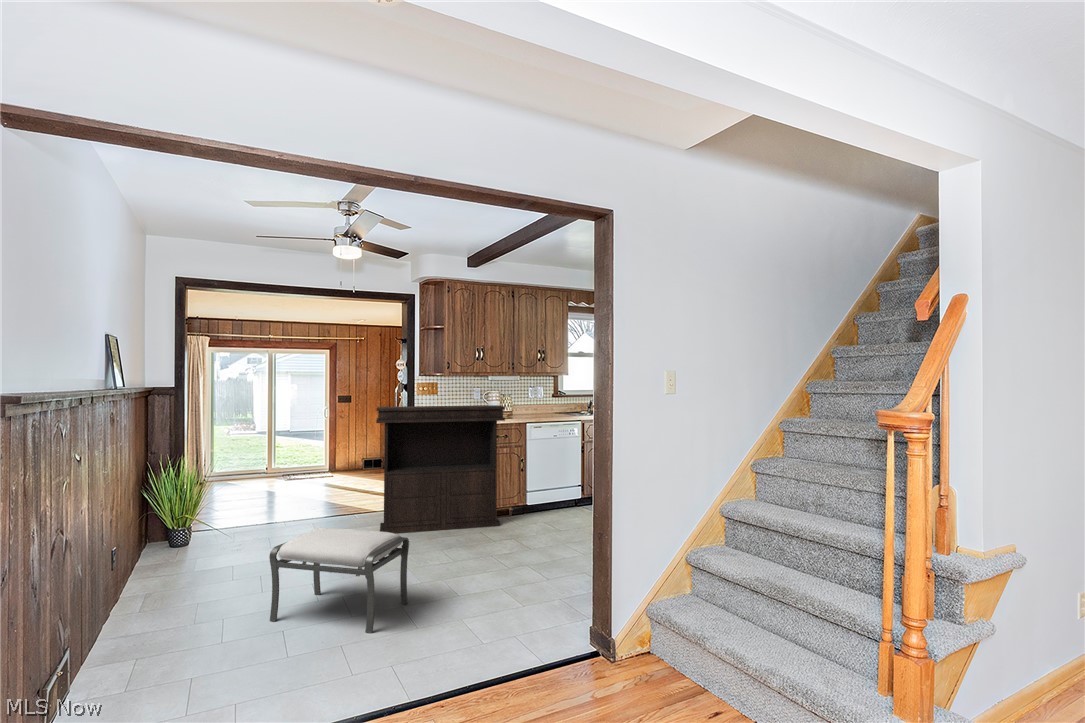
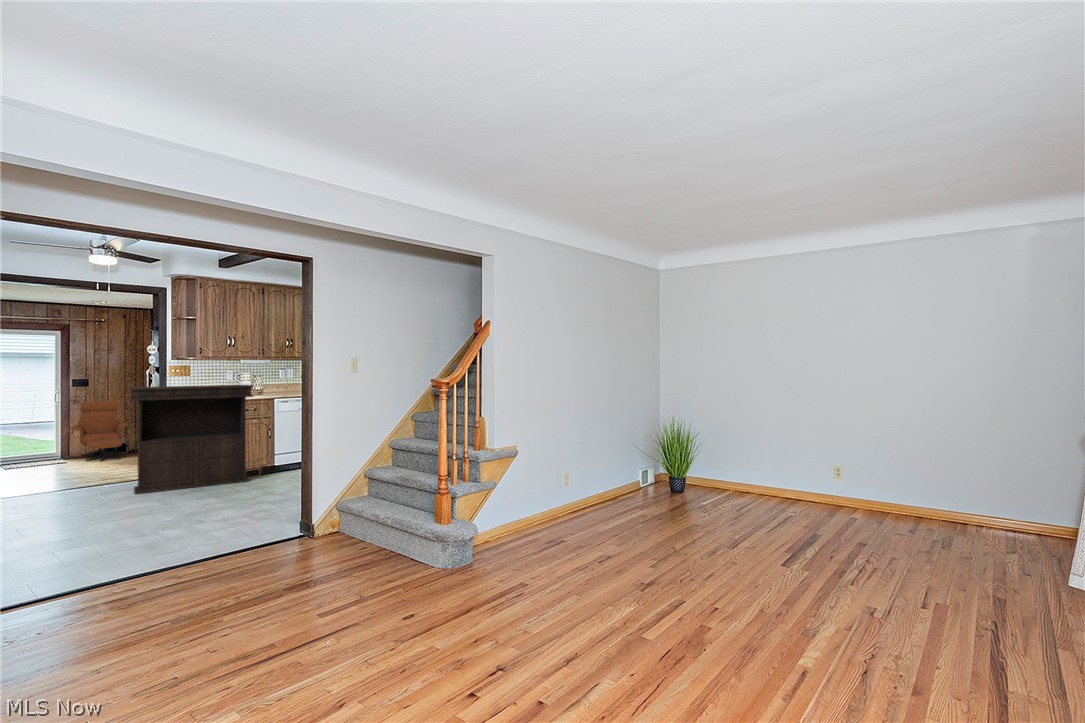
lounge chair: none [335,419,384,482] -> present [71,401,128,461]
ottoman: present [269,528,409,633] -> none [47,477,168,544]

